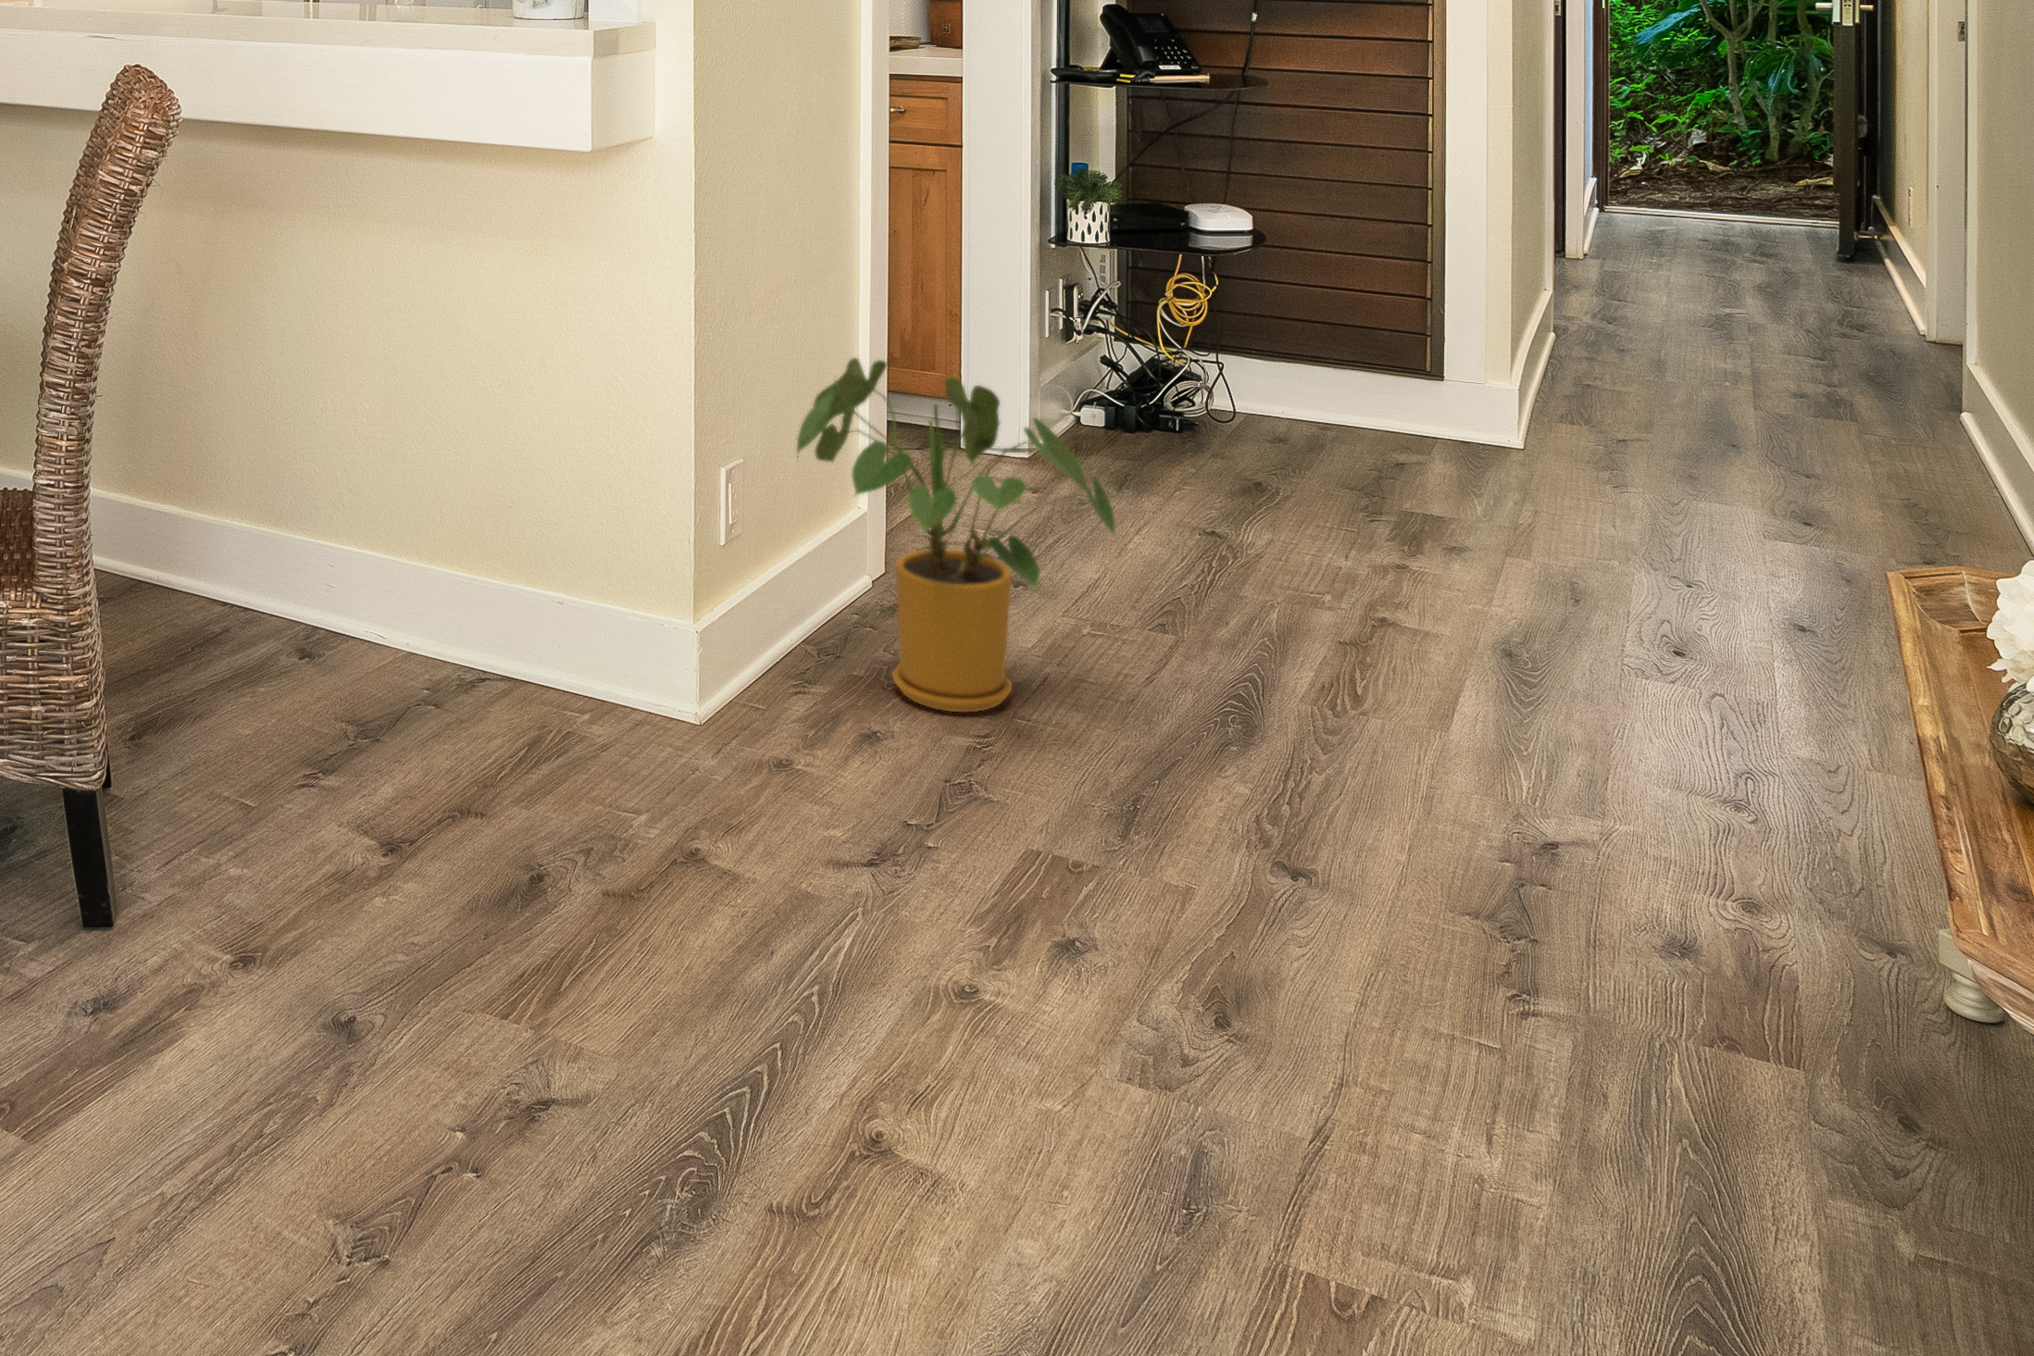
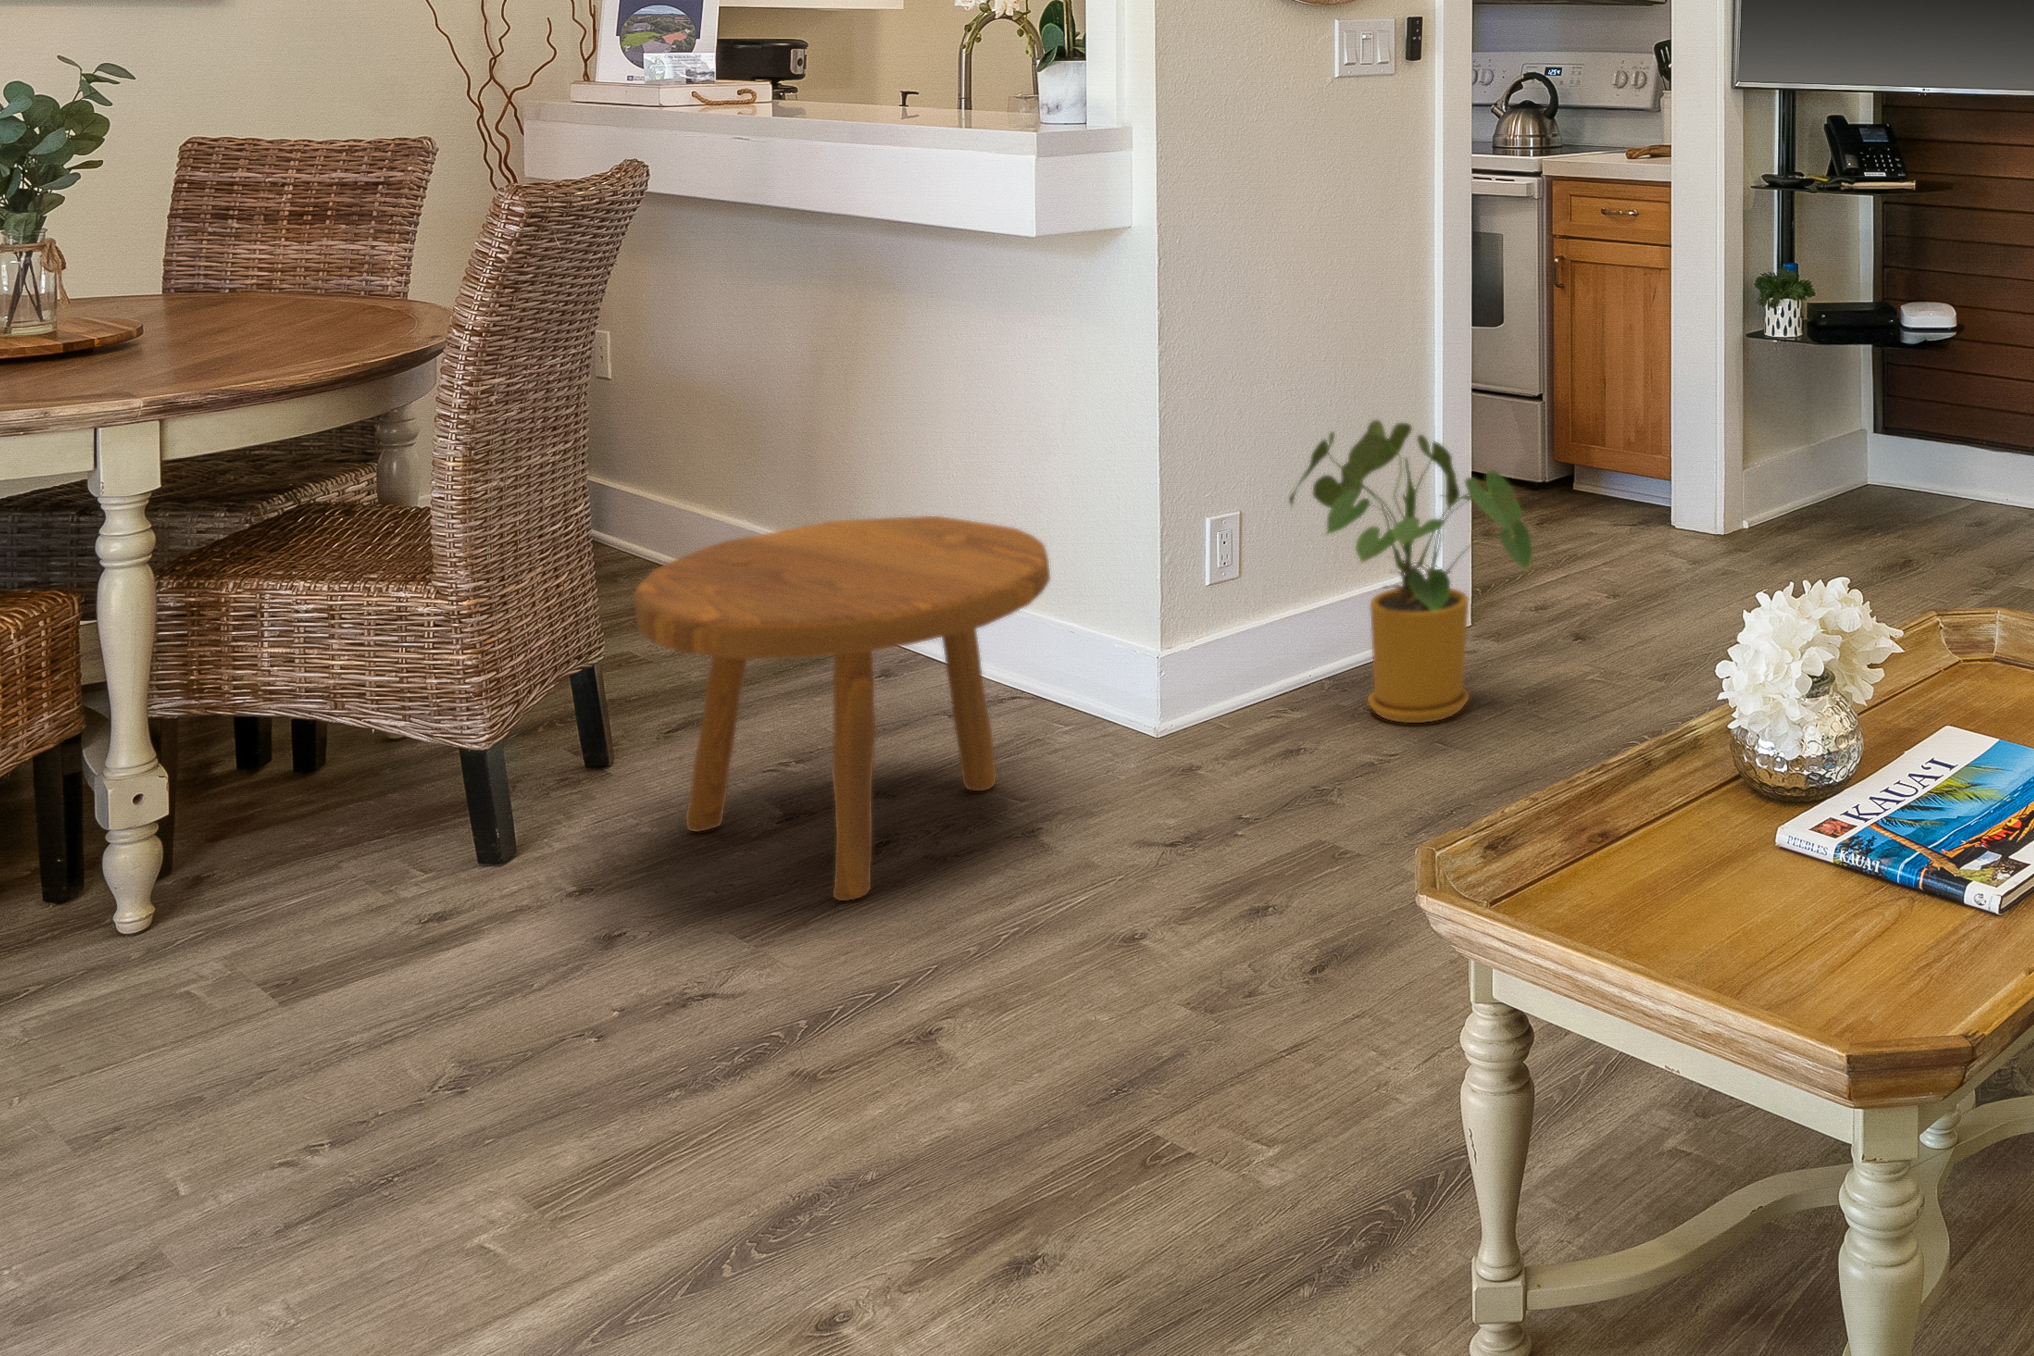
footstool: none [232,484,688,968] -> present [633,516,1050,901]

